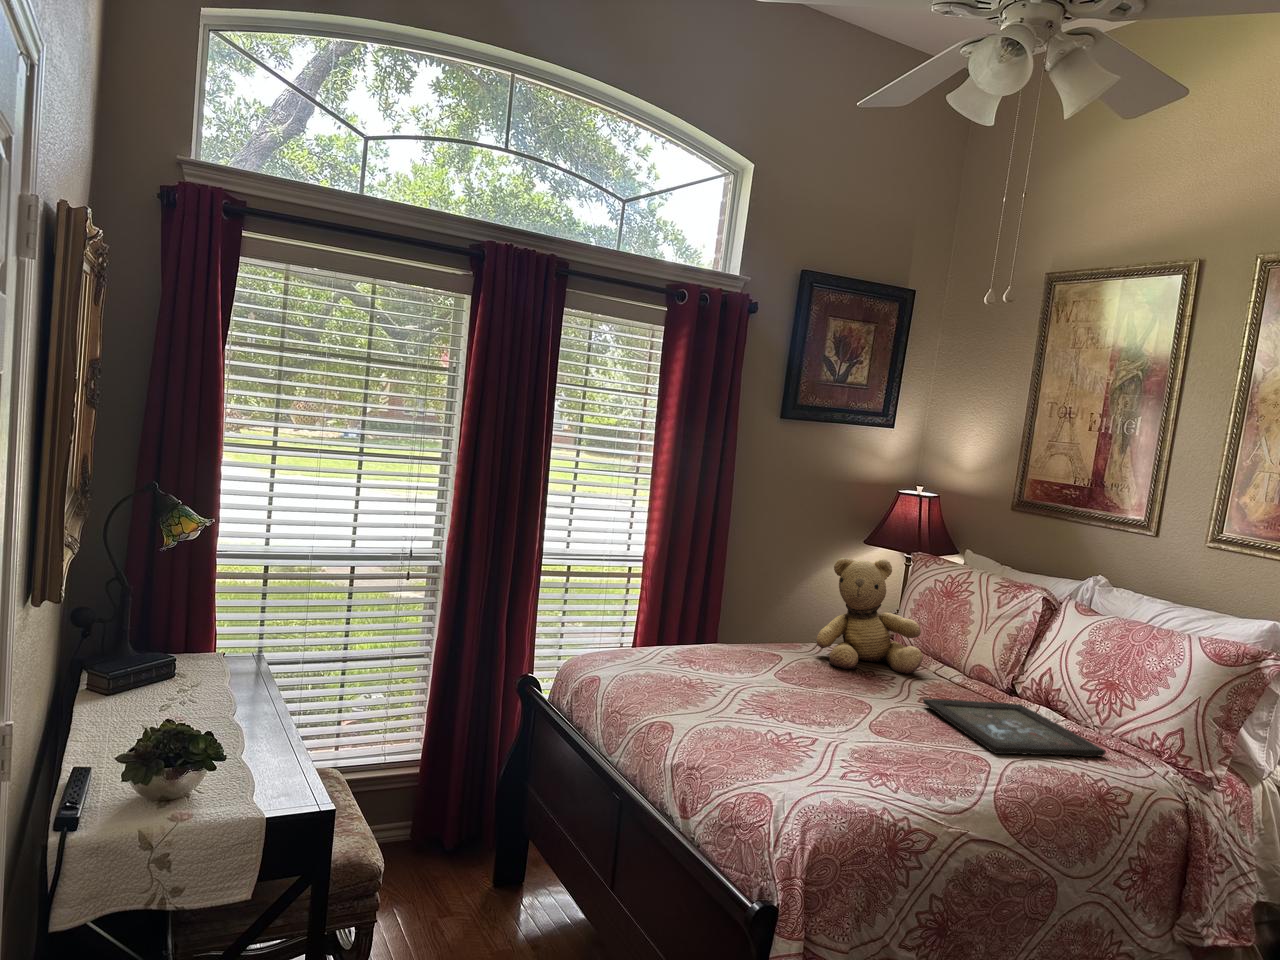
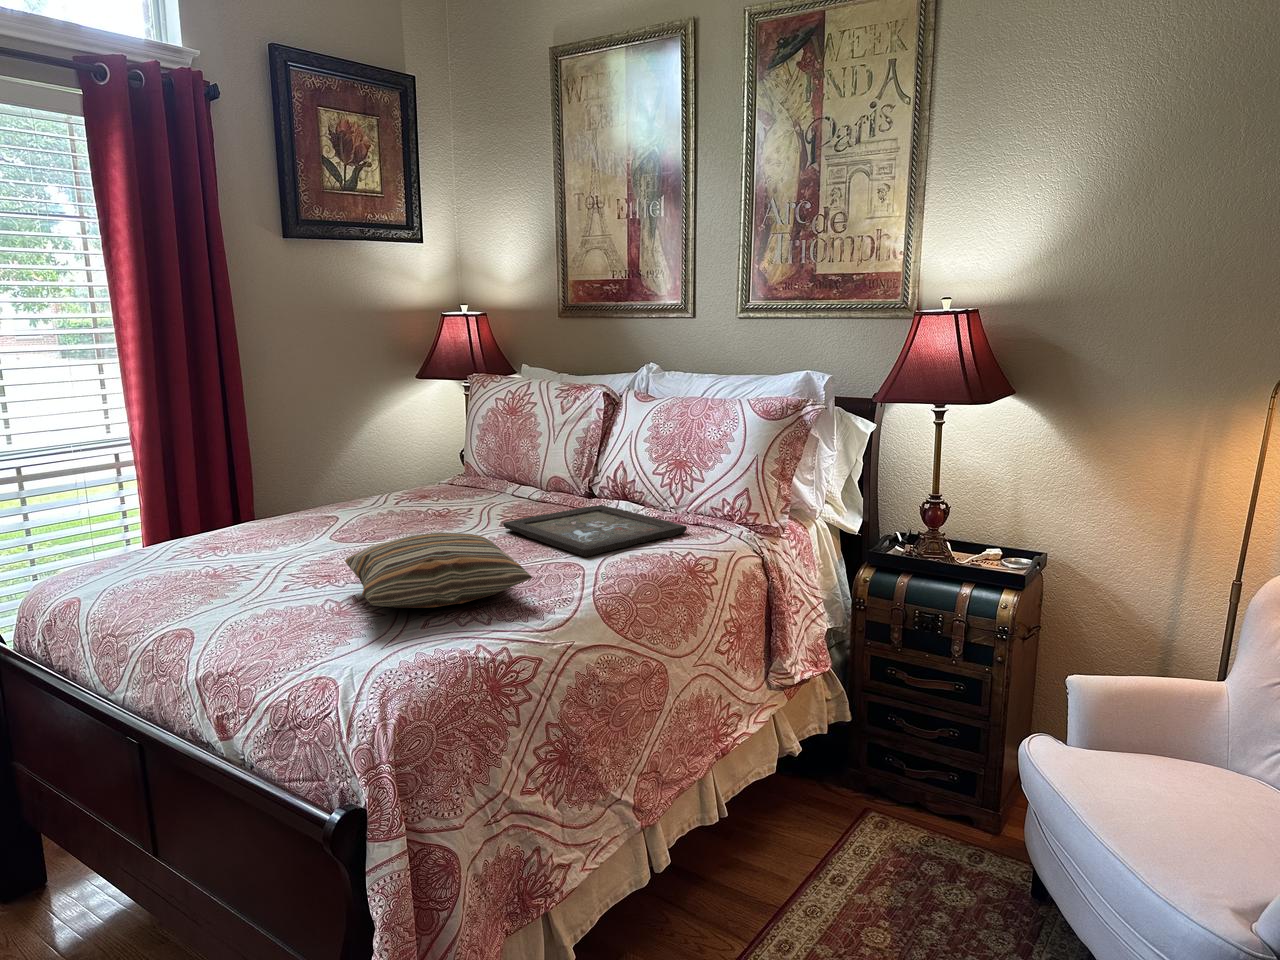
teddy bear: present [817,558,923,674] -> none [375,383,497,515]
pillow: none [788,695,942,766] -> present [345,532,533,608]

